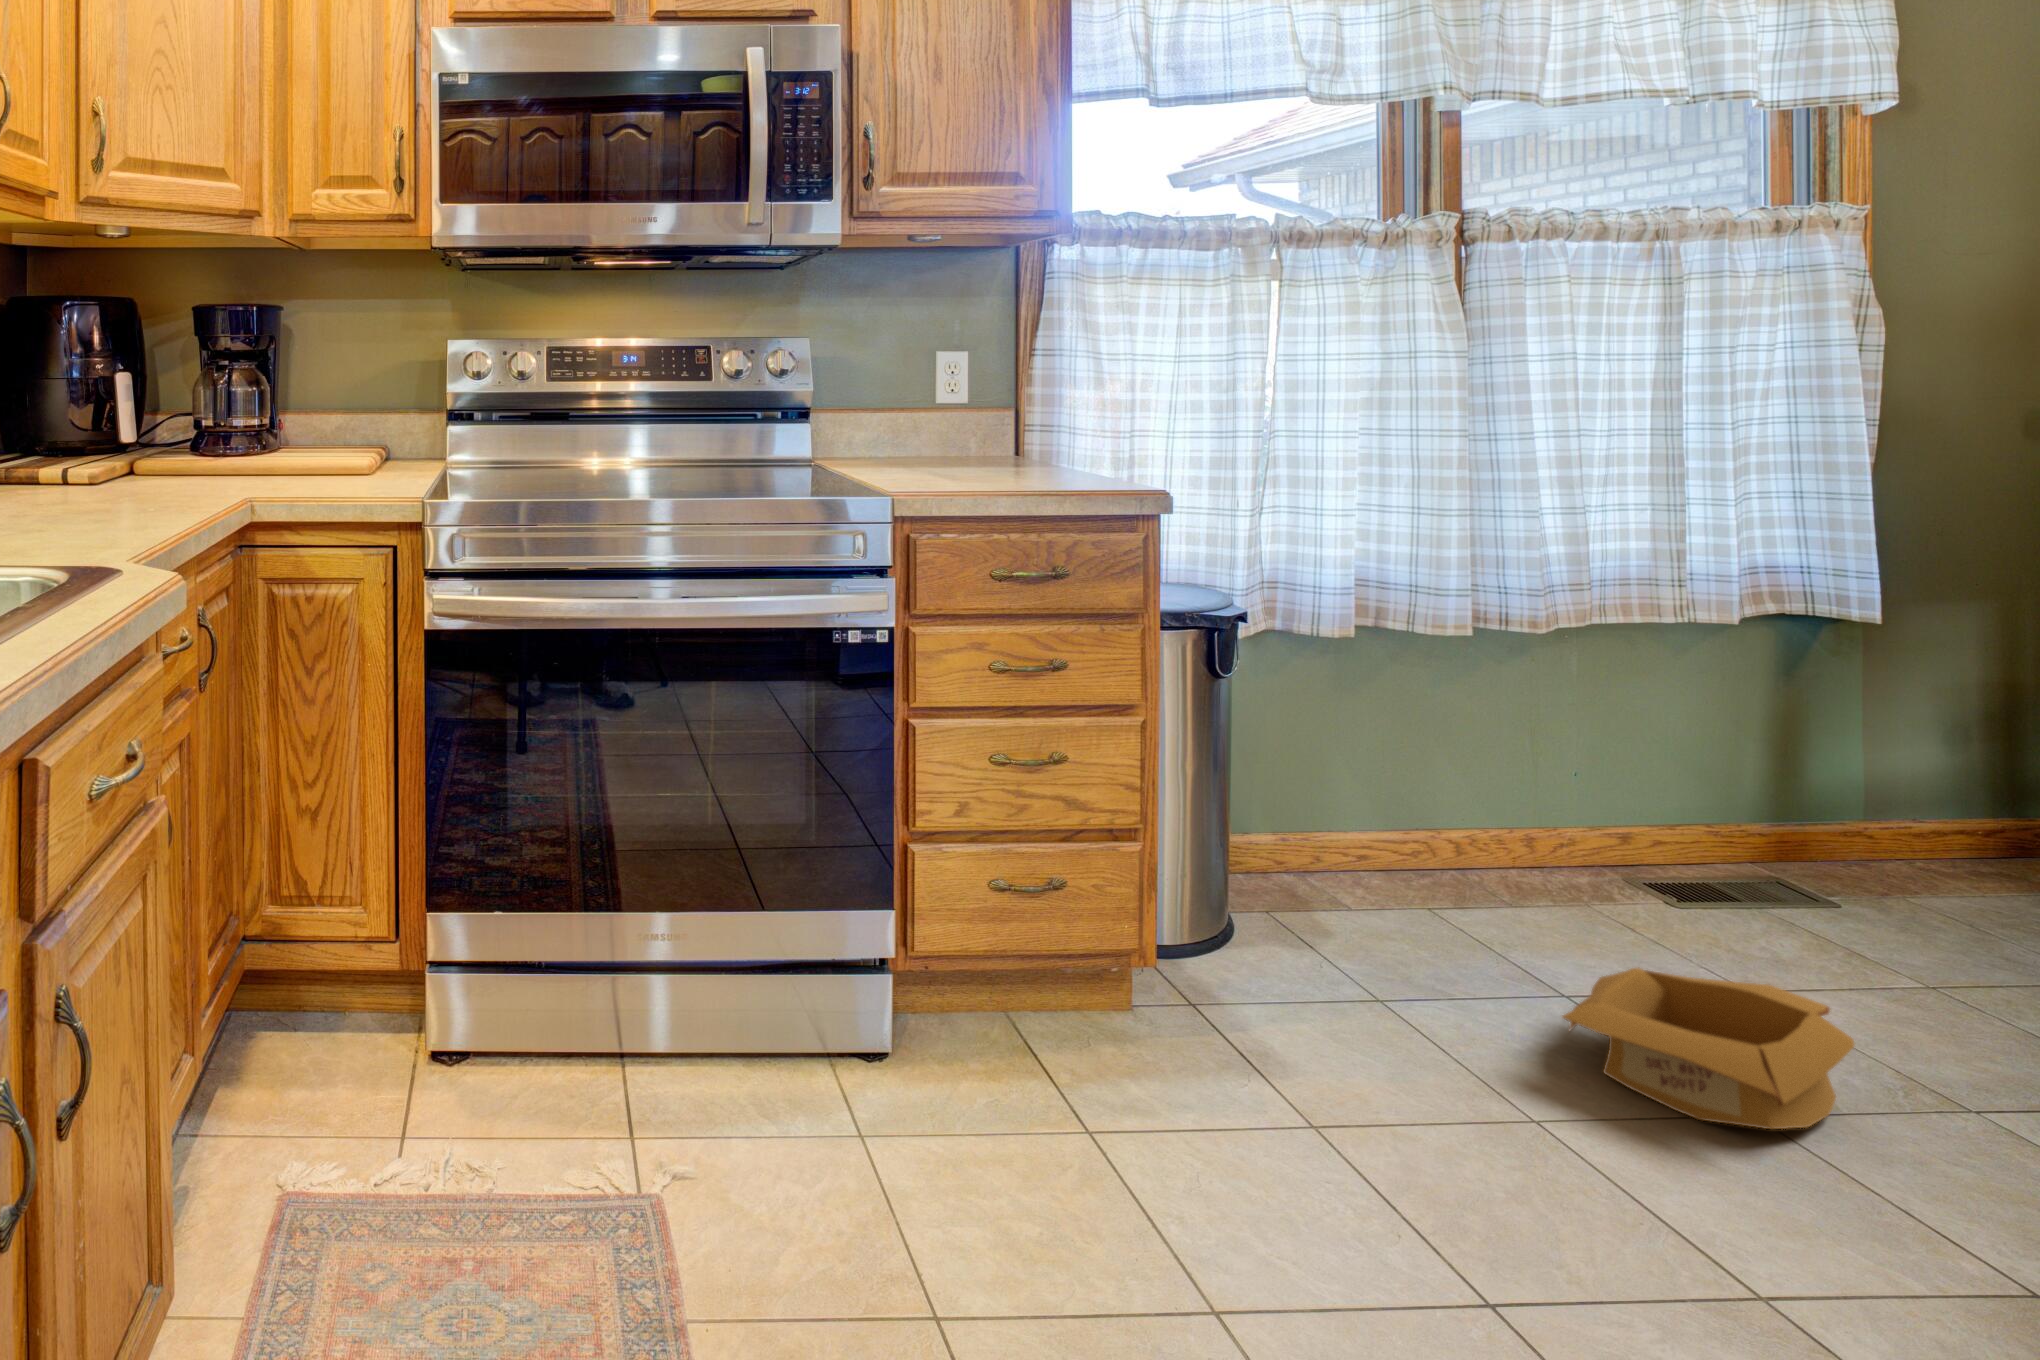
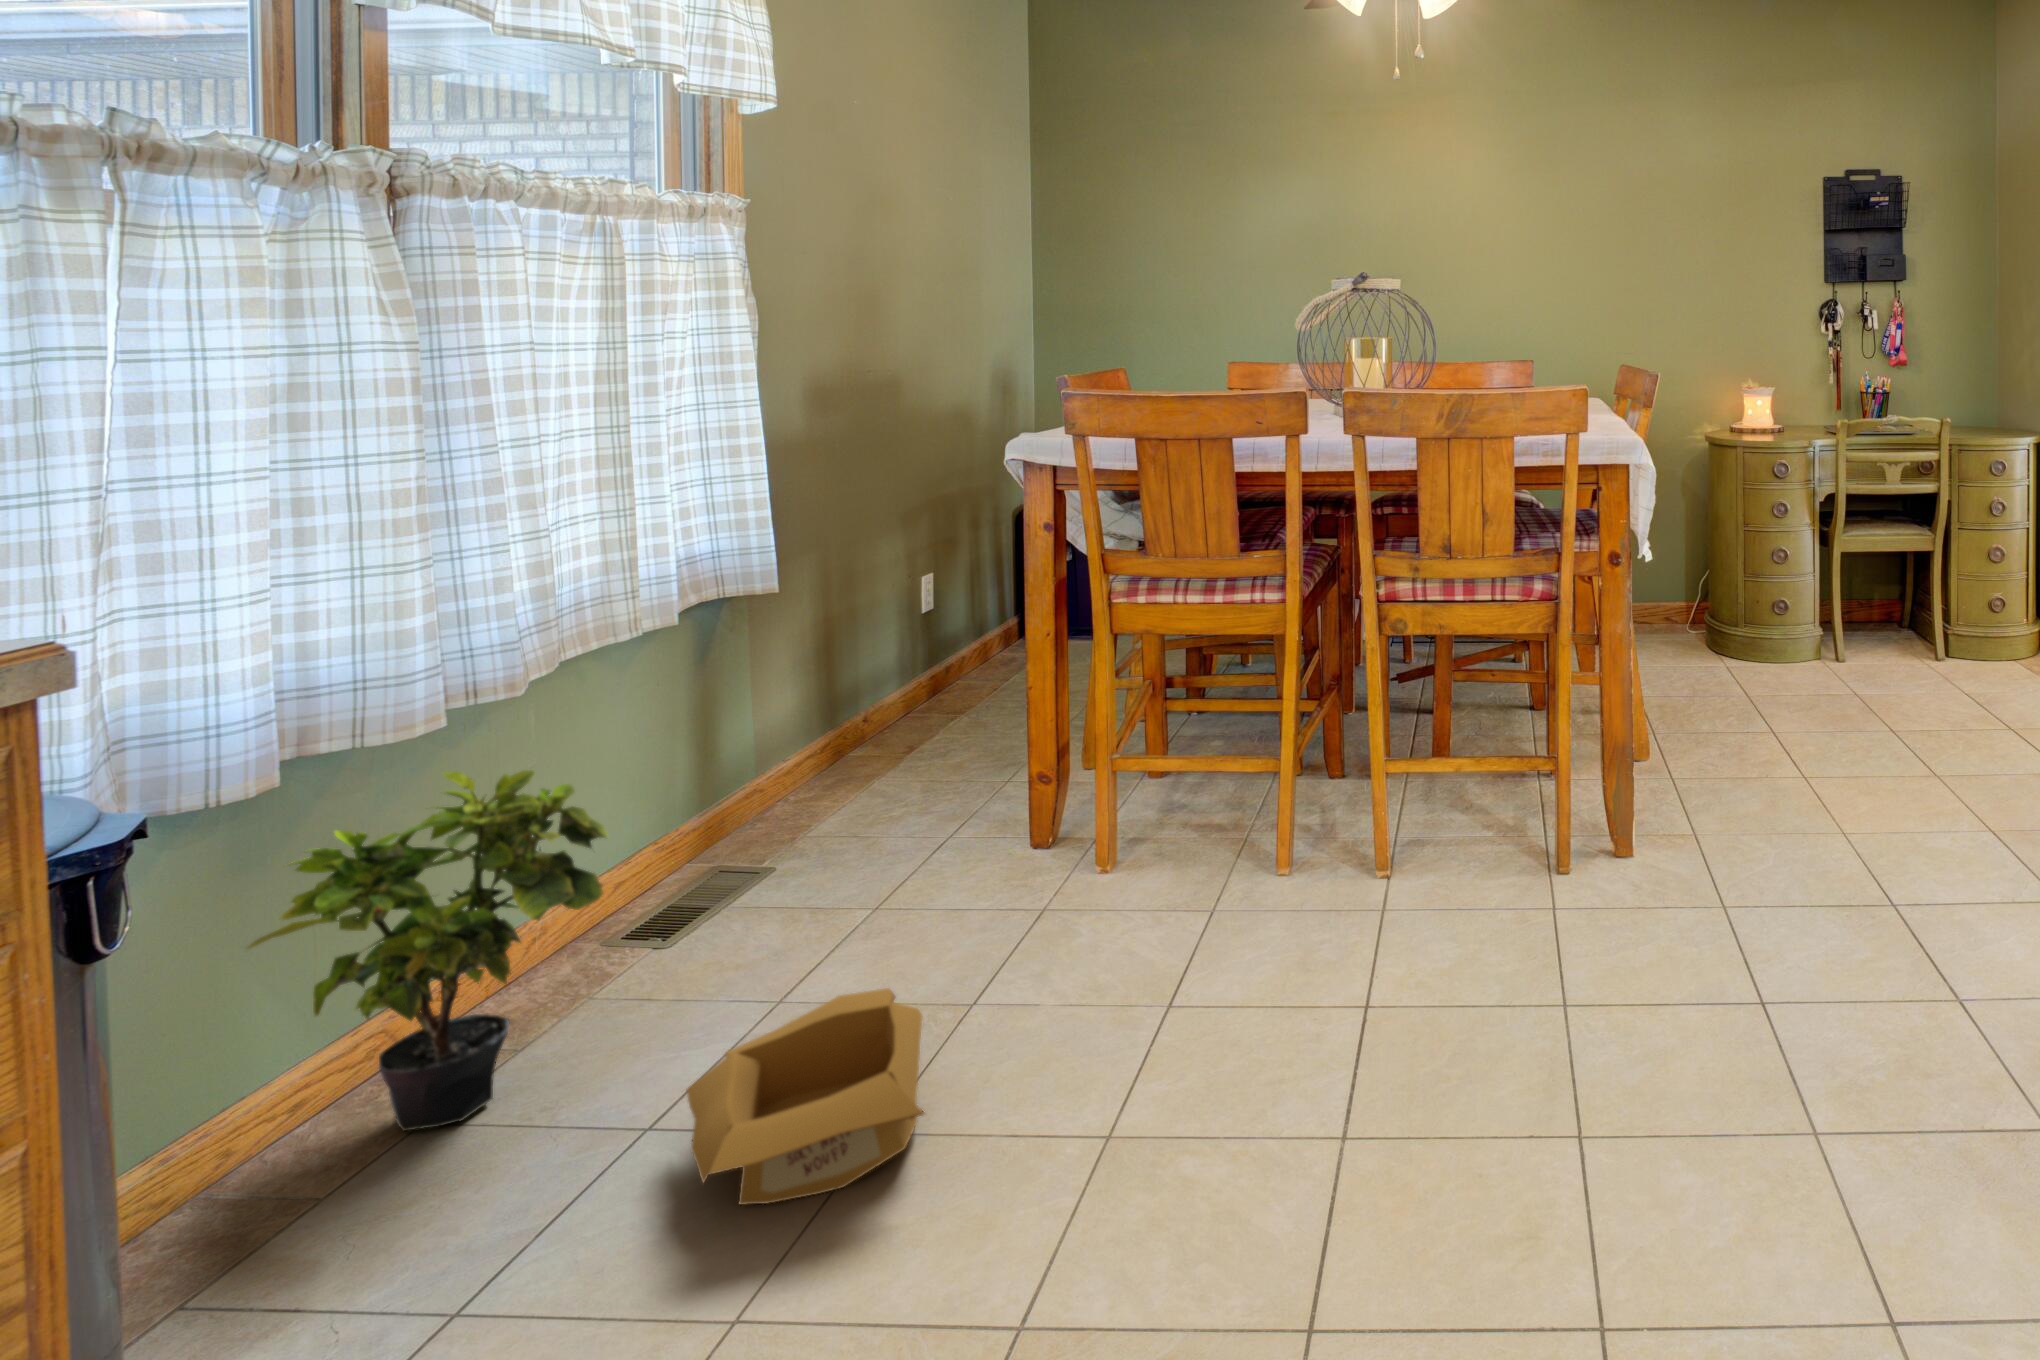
potted plant: none [1338,667,1588,924] -> present [247,770,608,1131]

